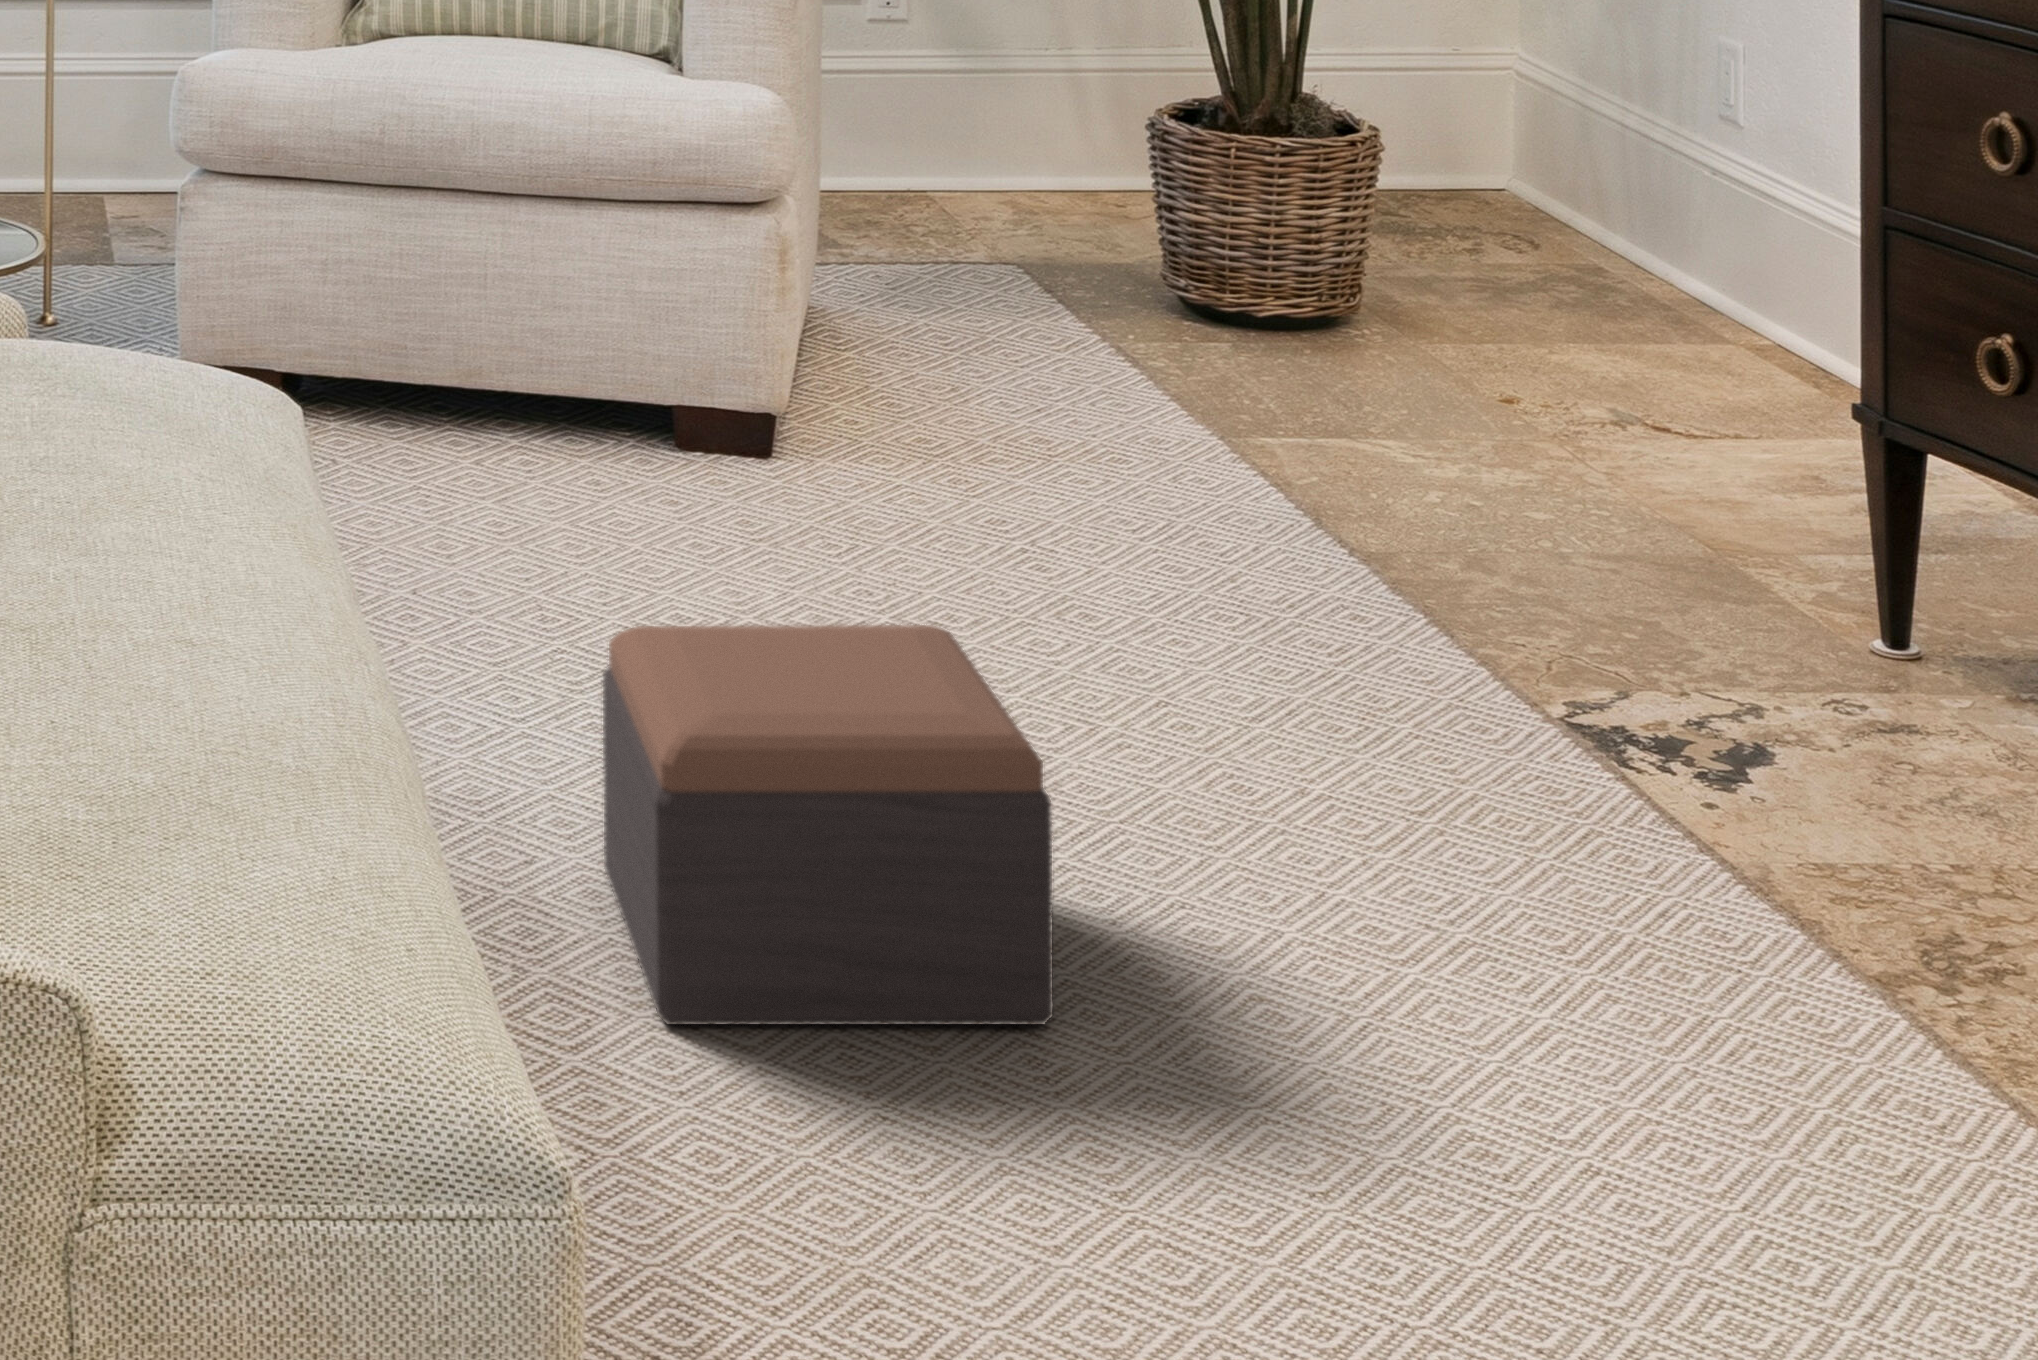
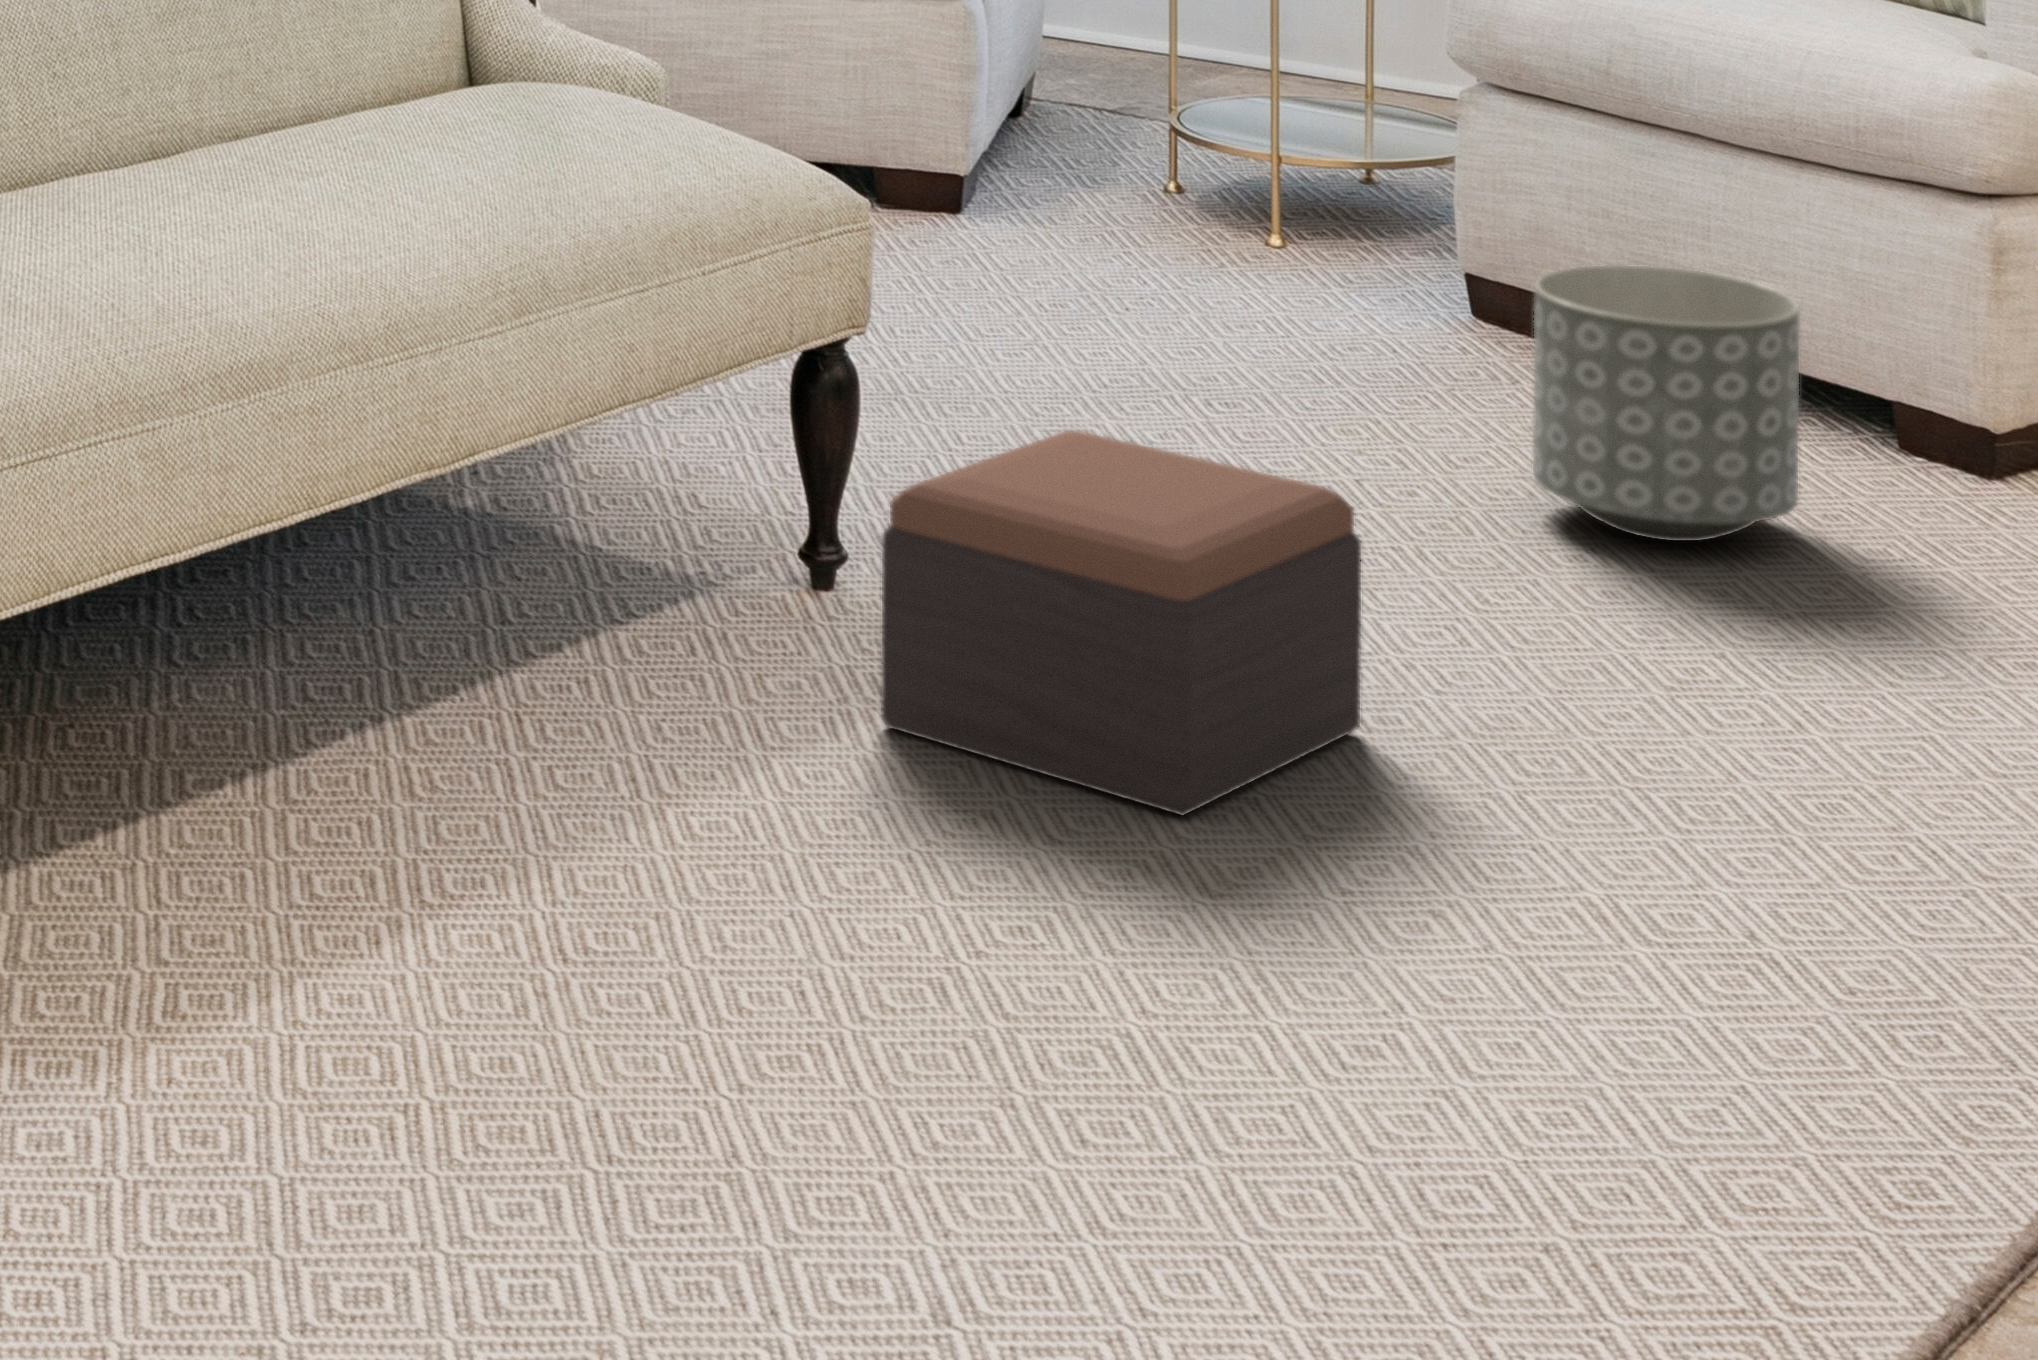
planter: none [584,319,829,592] -> present [1533,265,1799,541]

